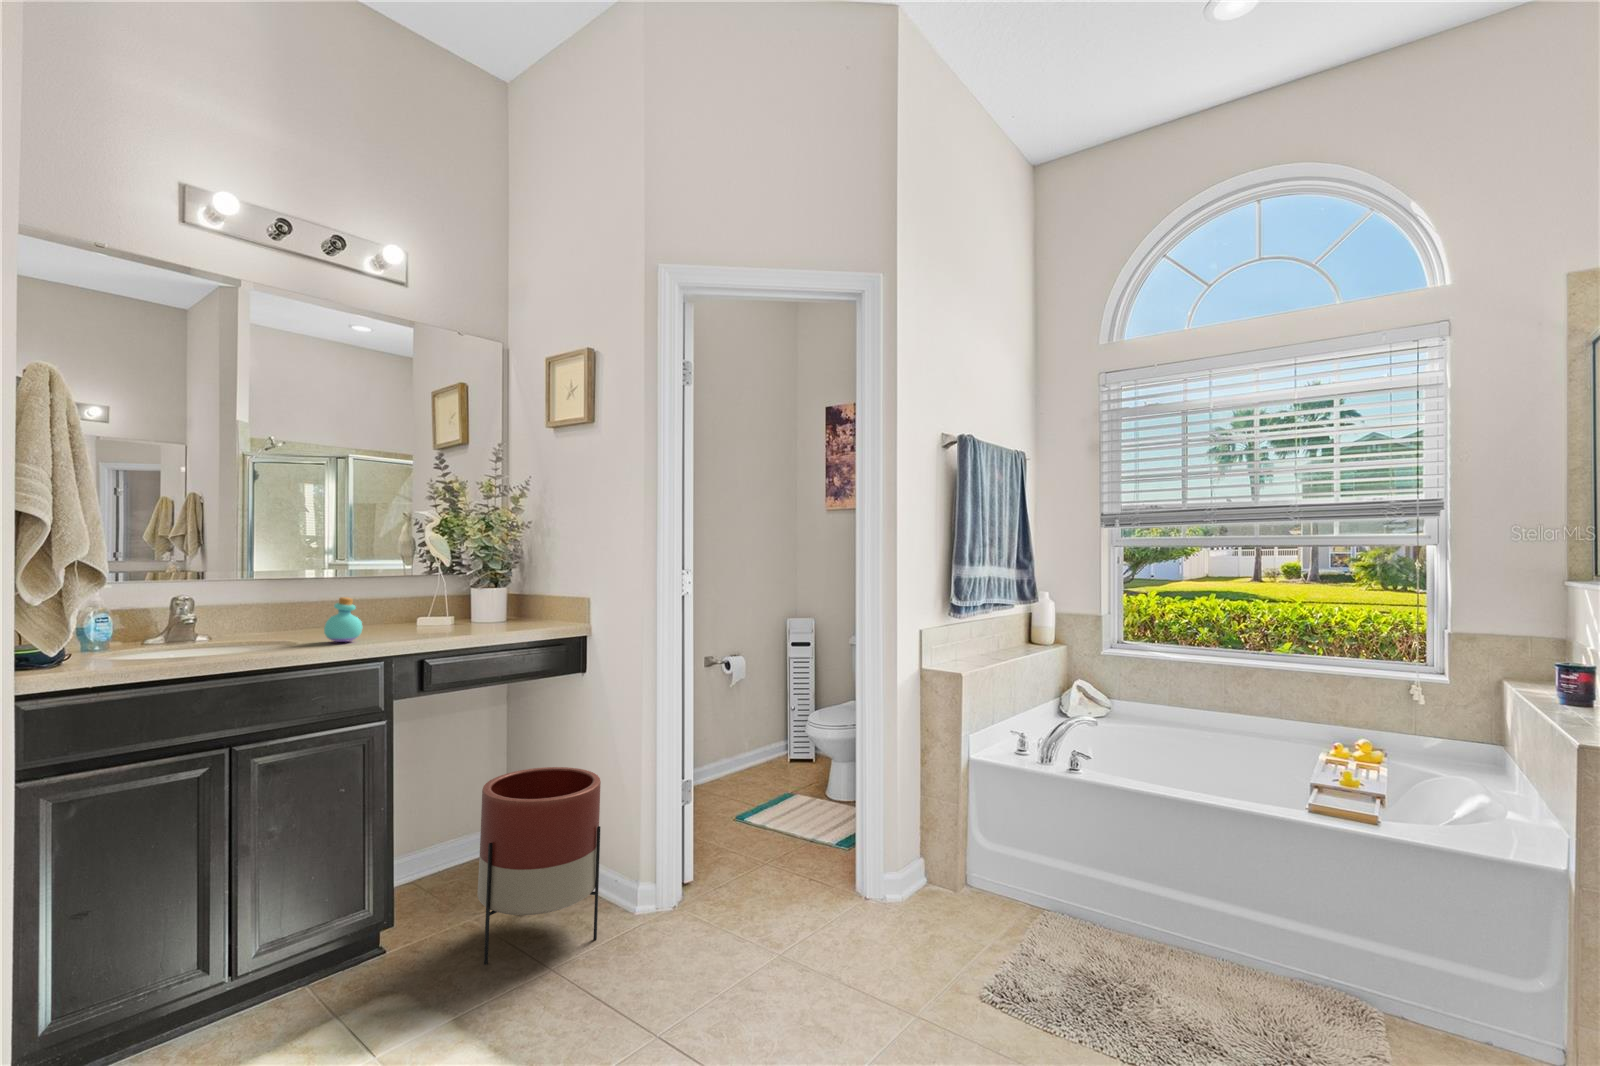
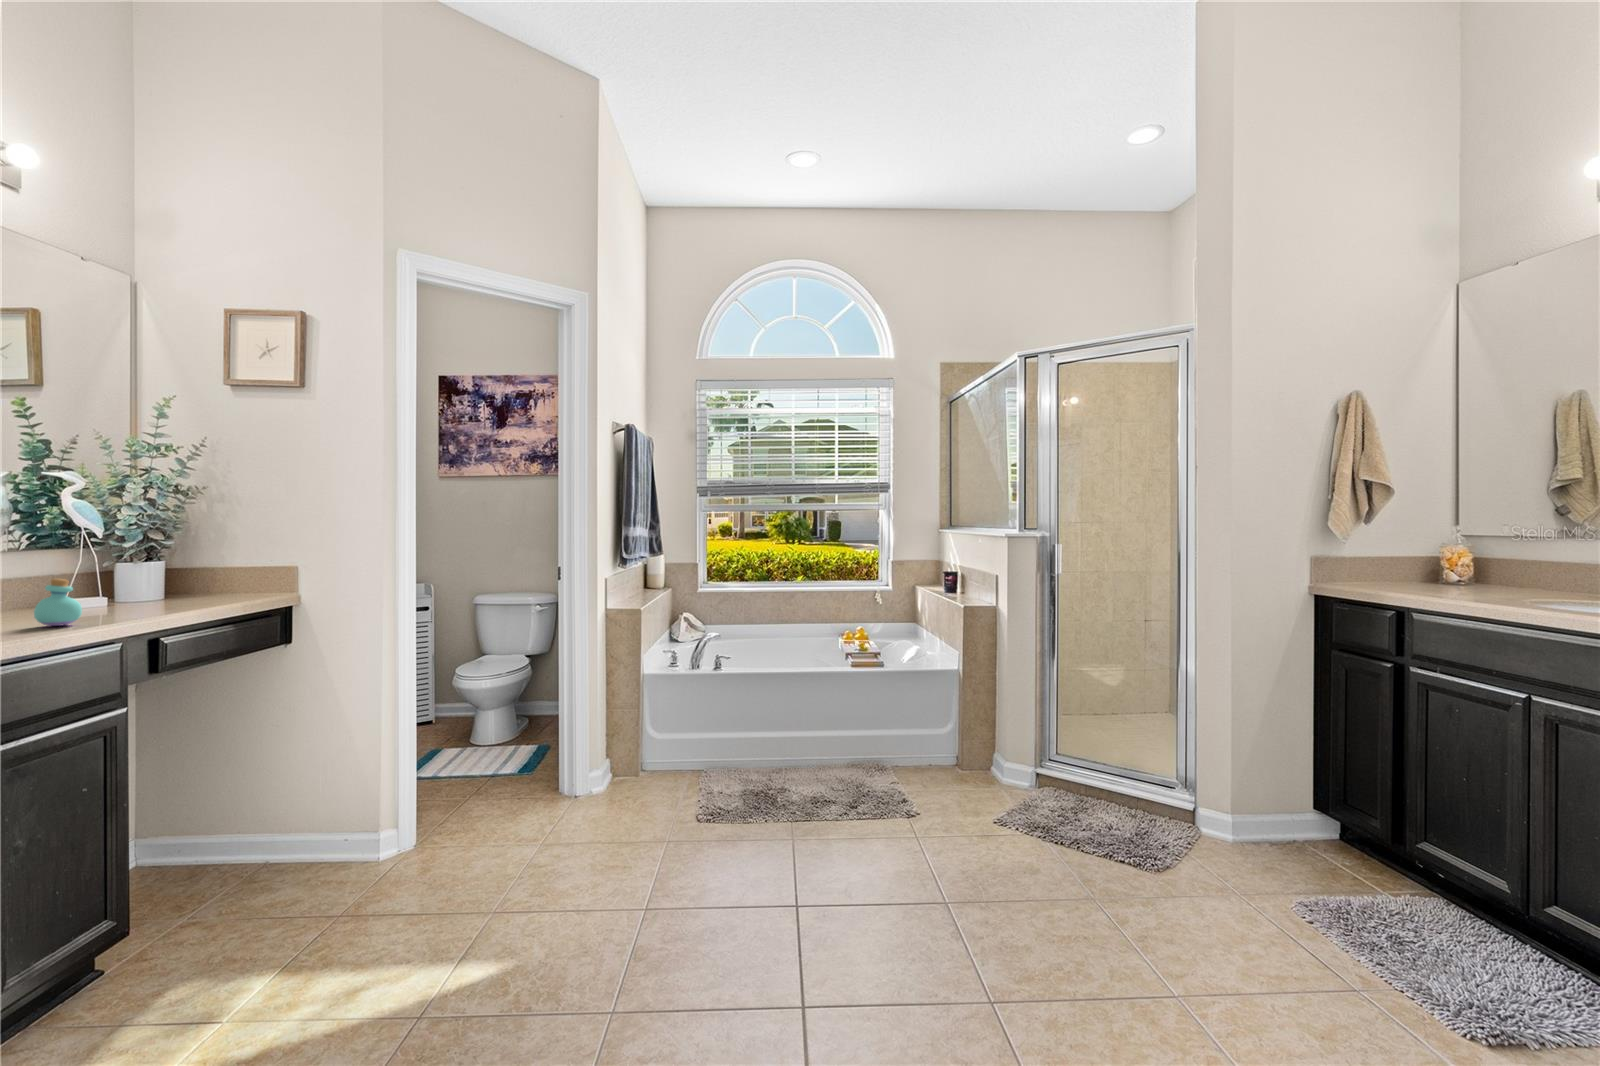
planter: present [478,767,601,965] -> none [205,731,339,917]

